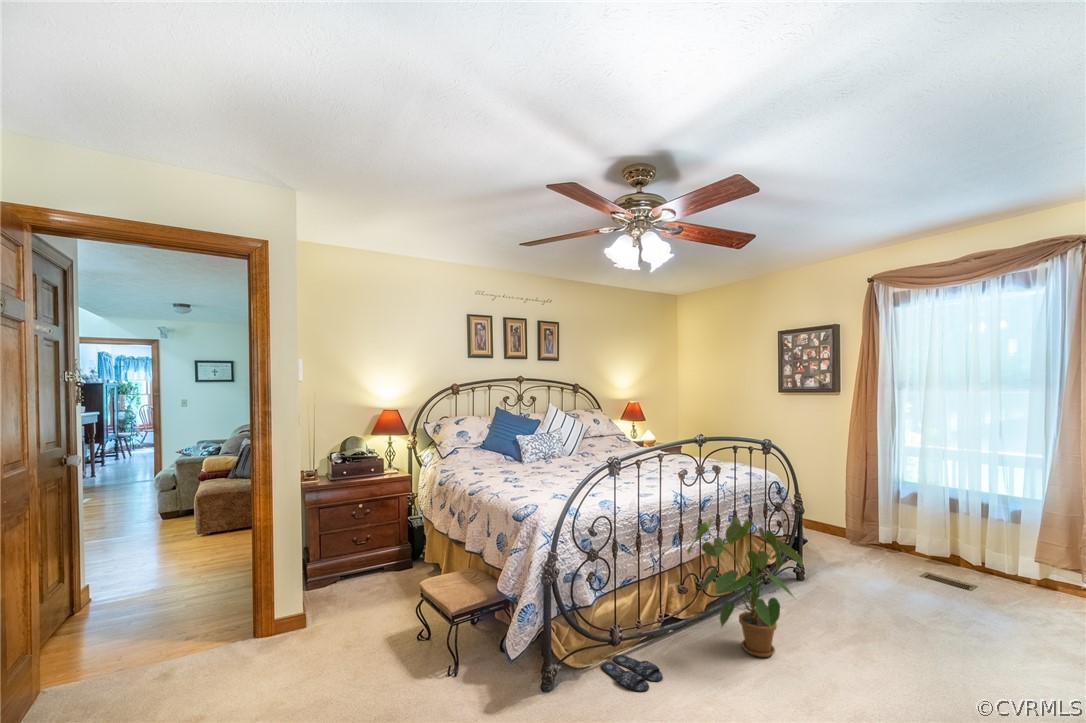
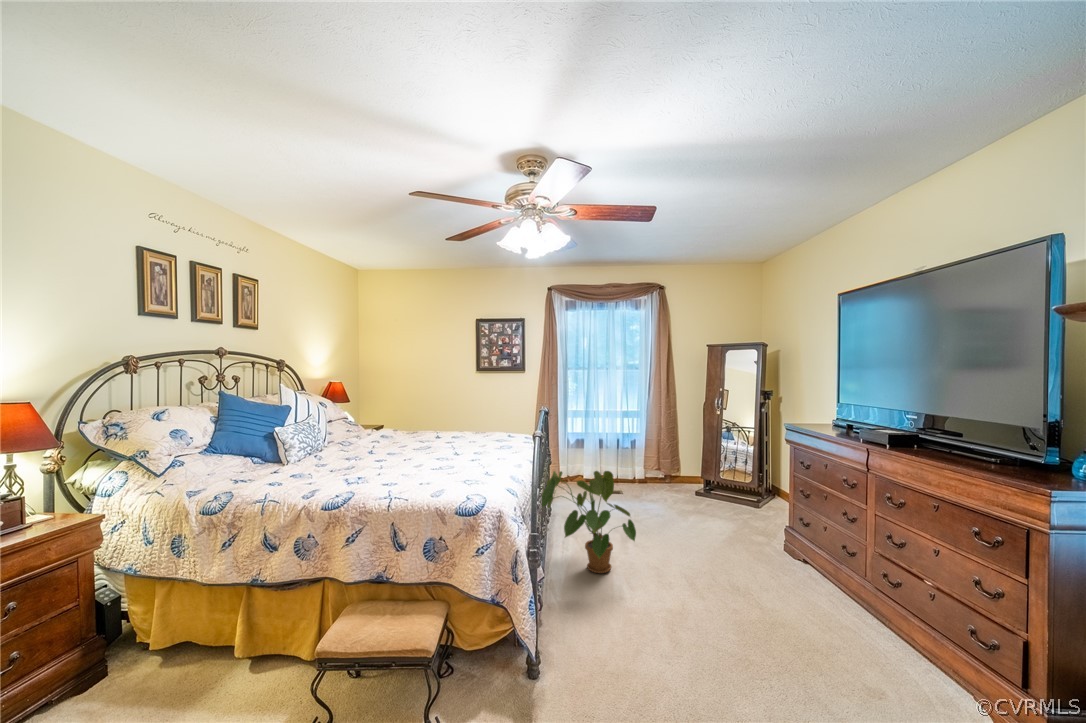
slippers: present [601,655,663,692] -> none [536,614,593,643]

